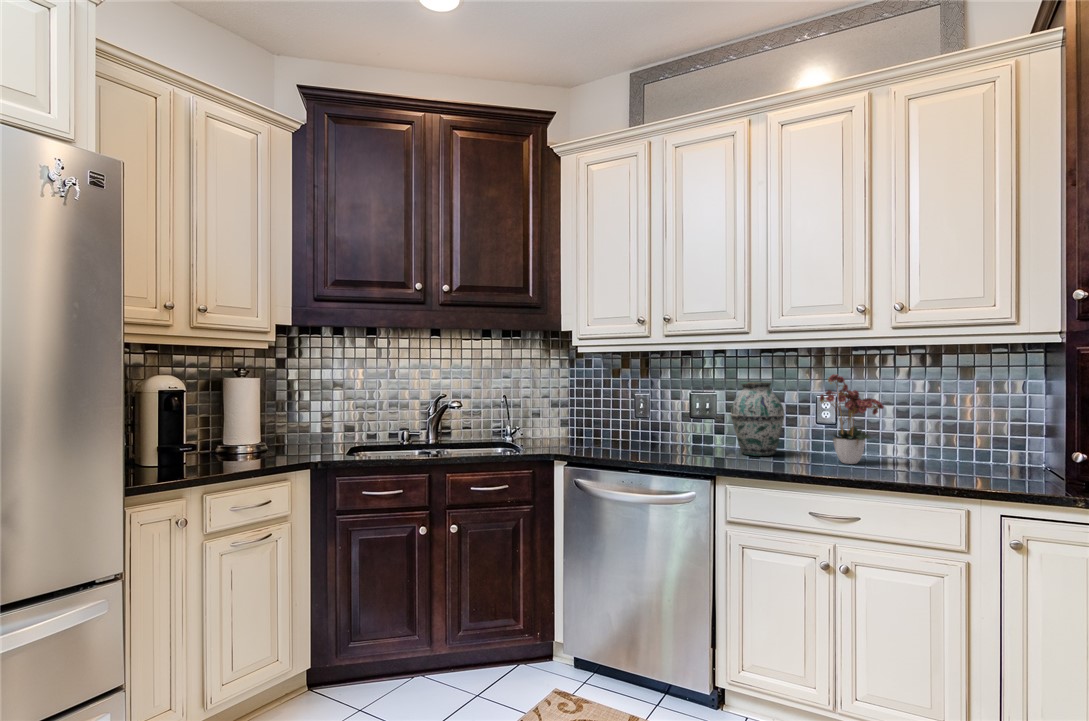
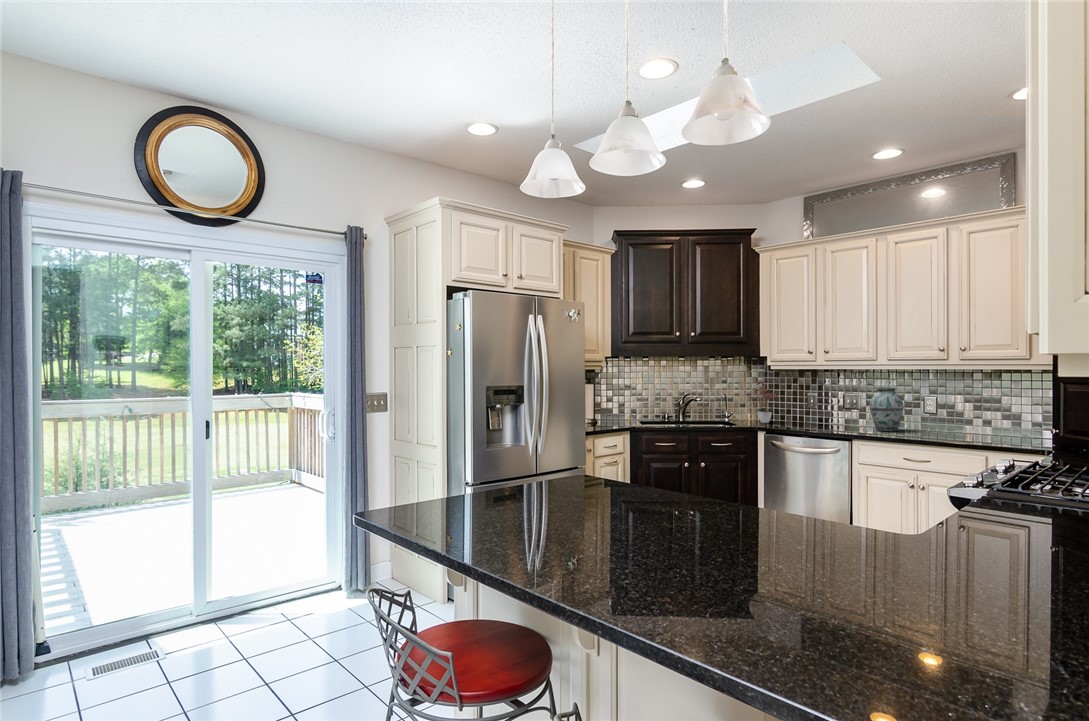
flower arrangement: present [820,374,884,464] -> present [753,381,778,423]

